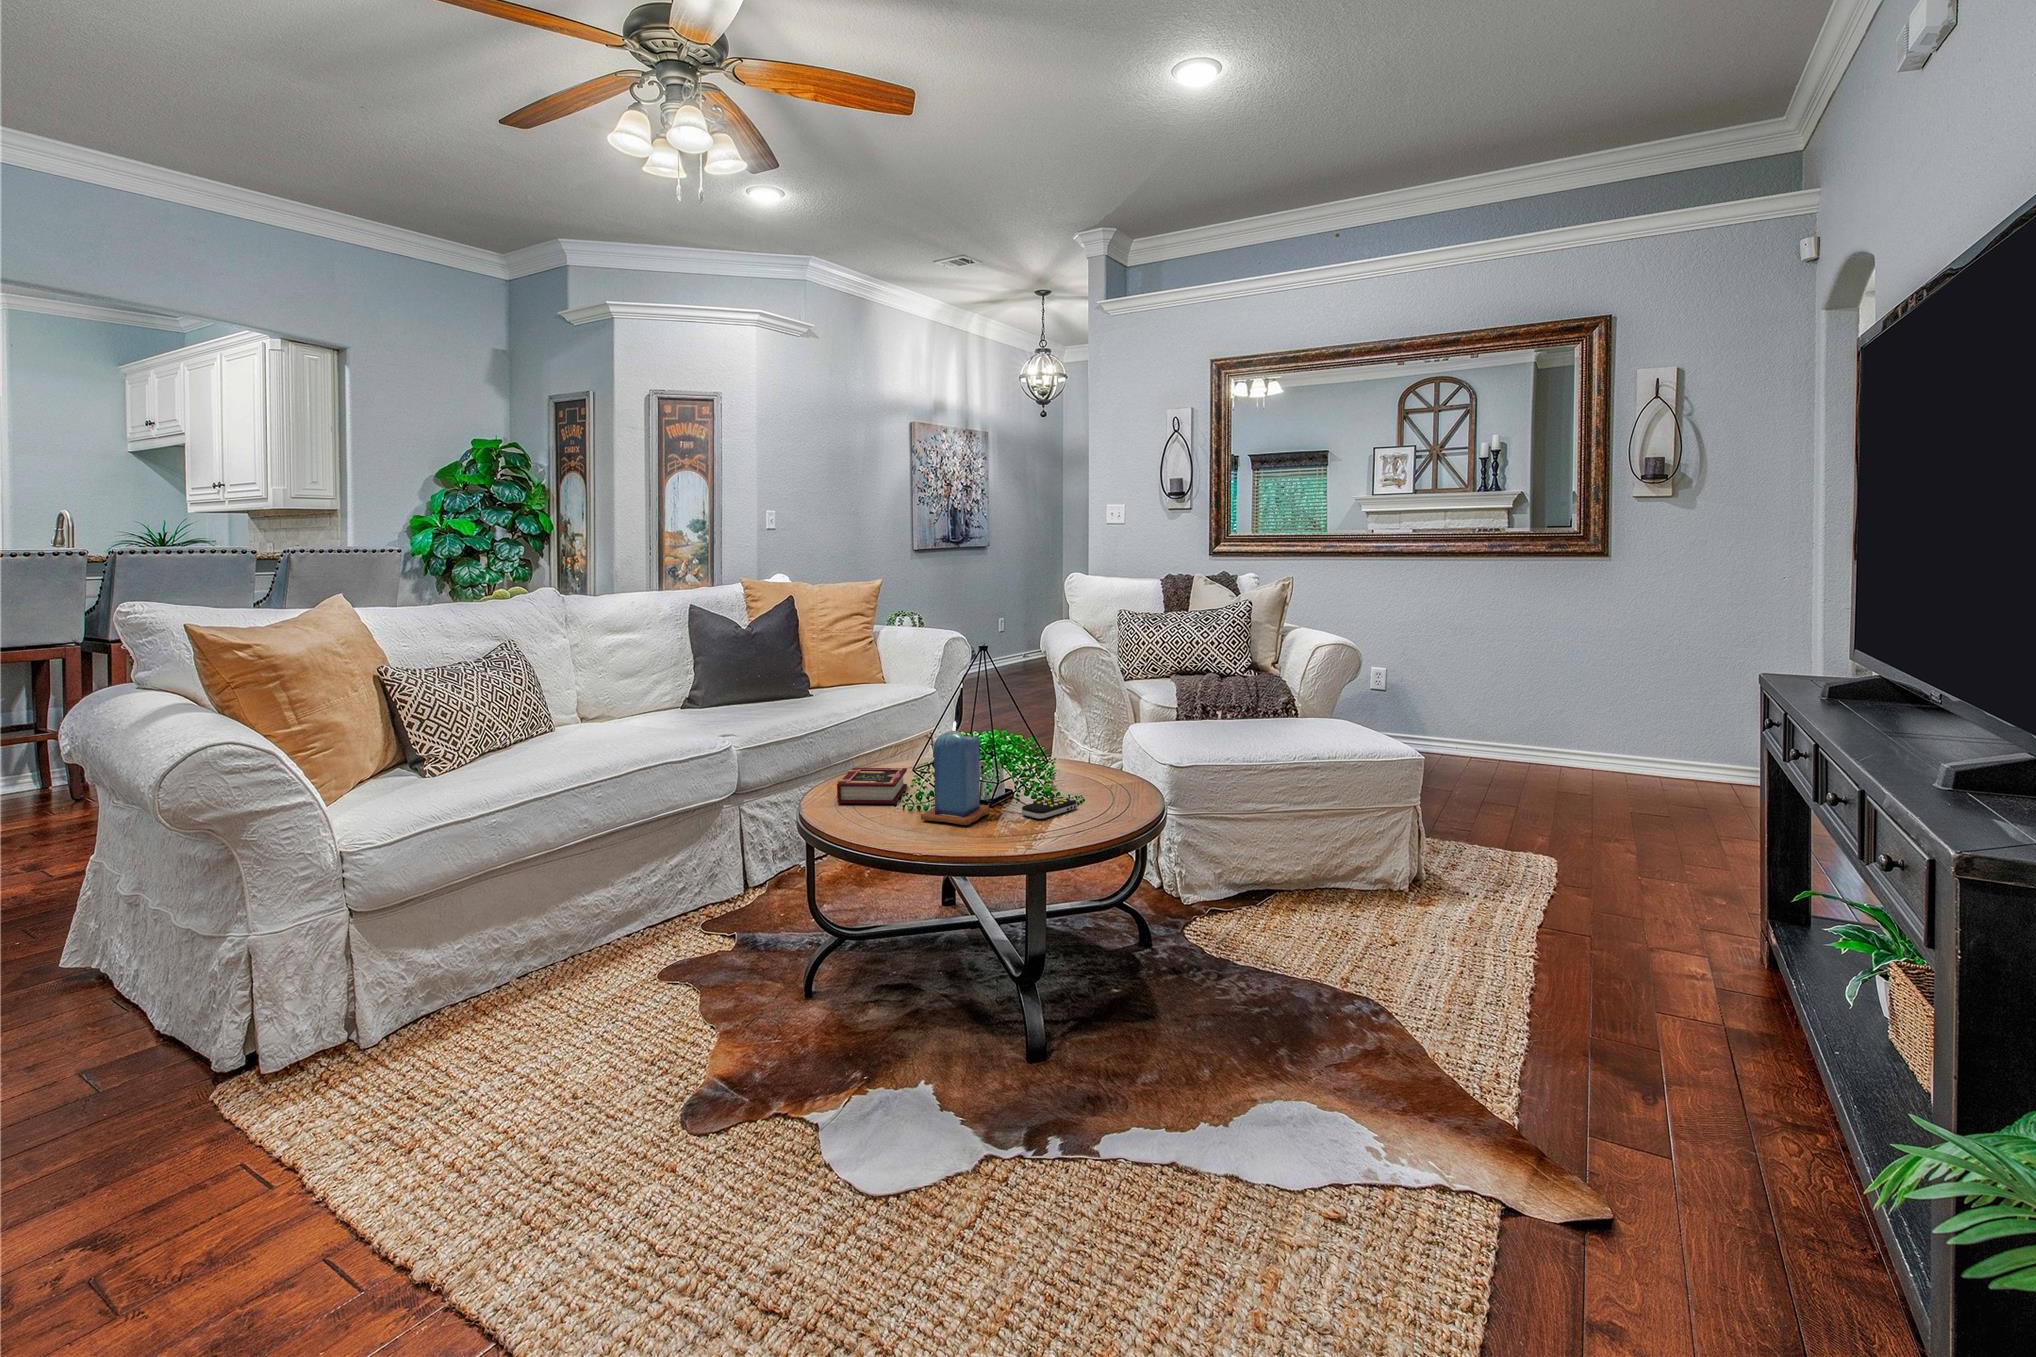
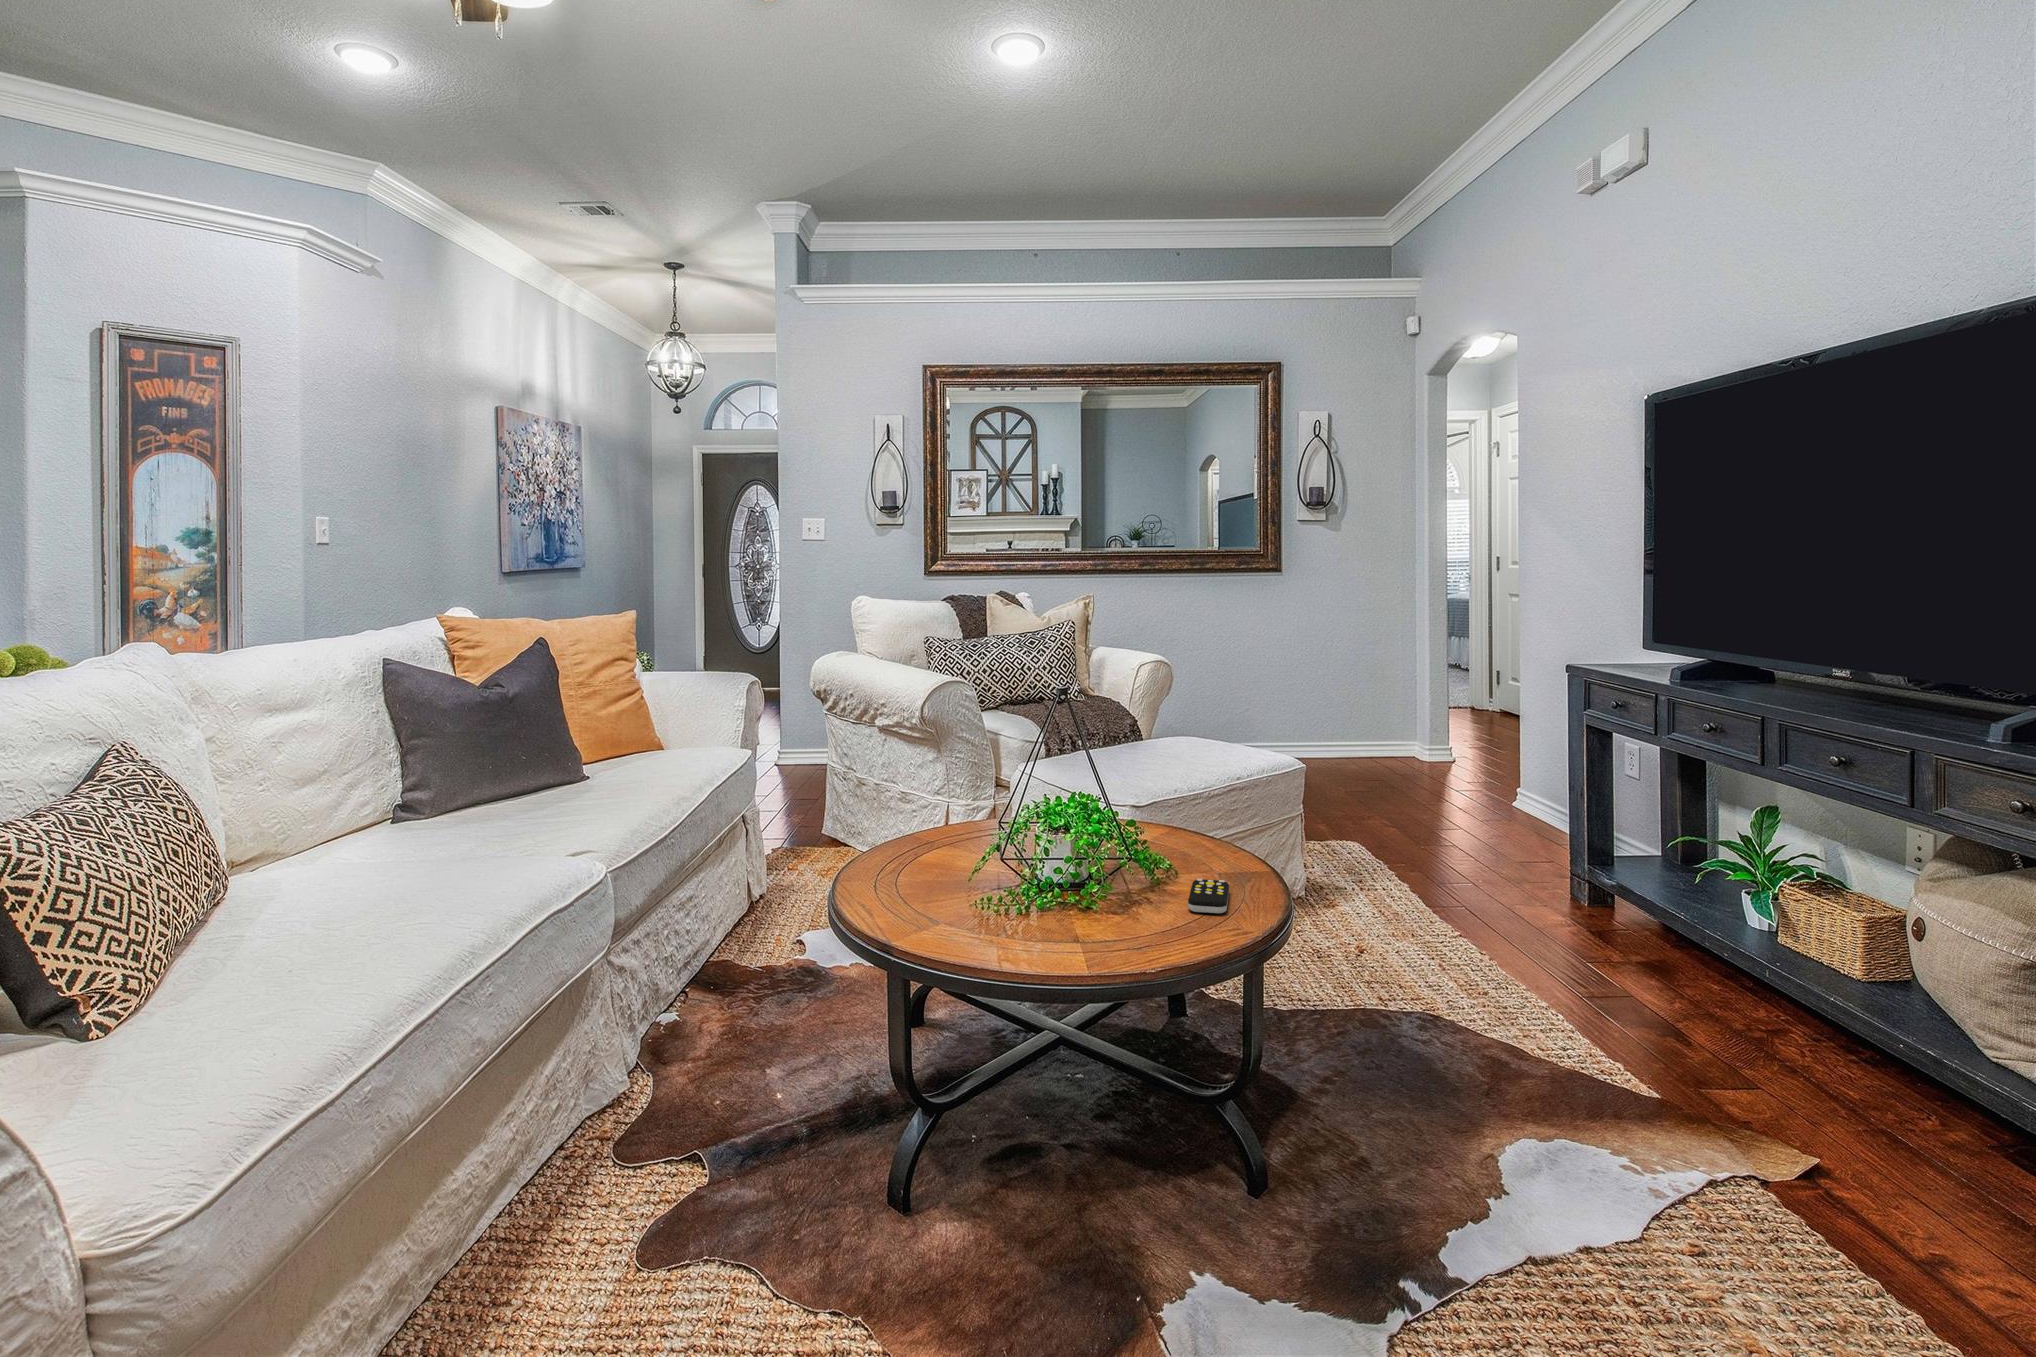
candle: present [921,721,989,825] -> none [1084,799,1168,943]
book: present [837,768,907,804] -> none [900,871,1015,939]

